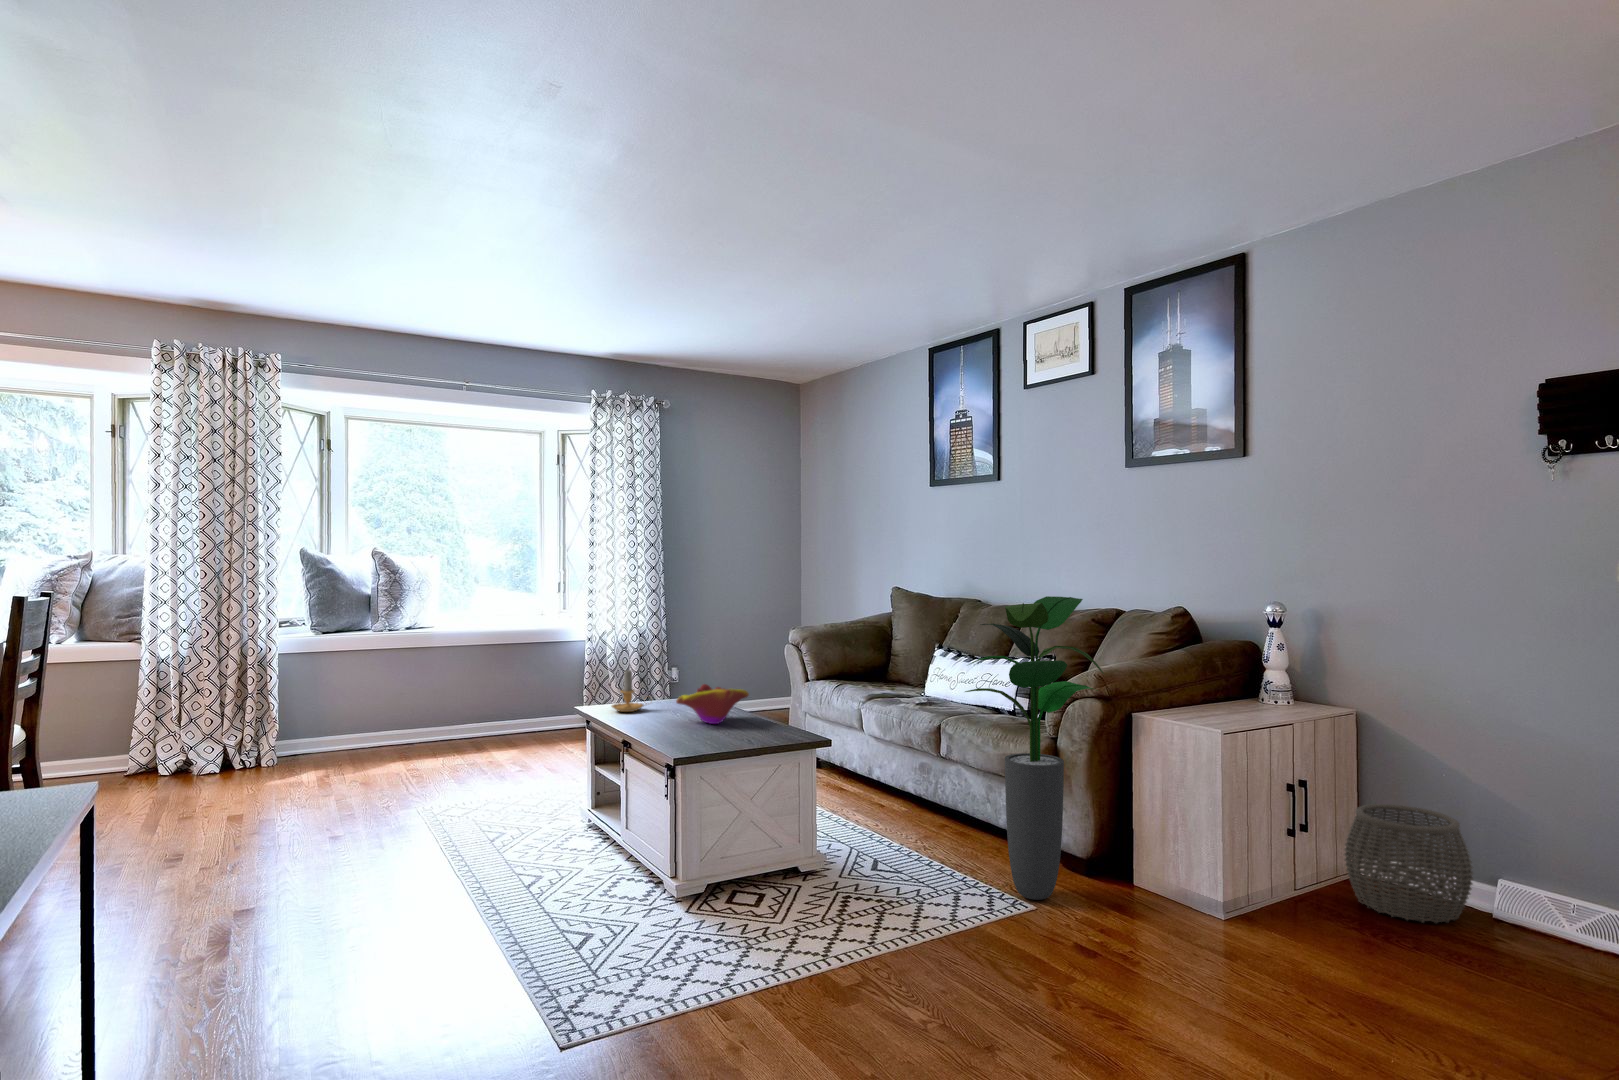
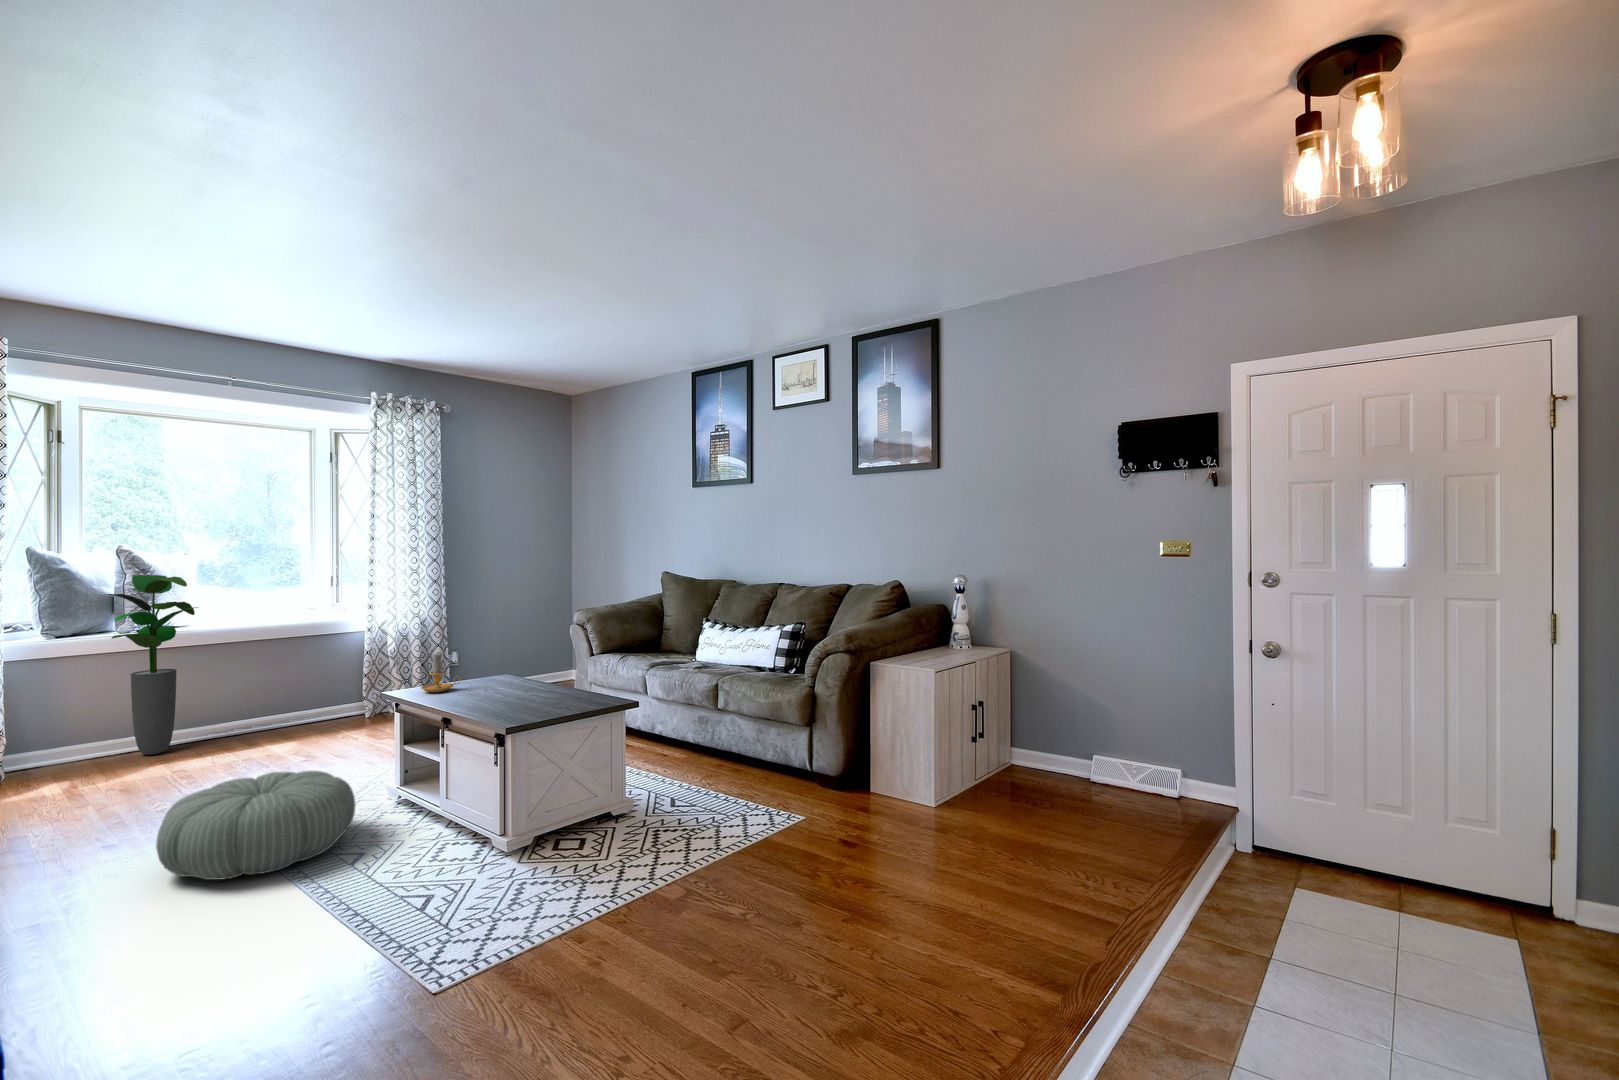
potted plant: present [965,596,1104,900] -> present [107,575,197,755]
decorative bowl: present [676,684,749,724] -> none [490,662,559,696]
pouf: none [362,783,539,887] -> present [156,771,355,880]
woven basket: present [1344,804,1473,923] -> none [1008,714,1085,792]

